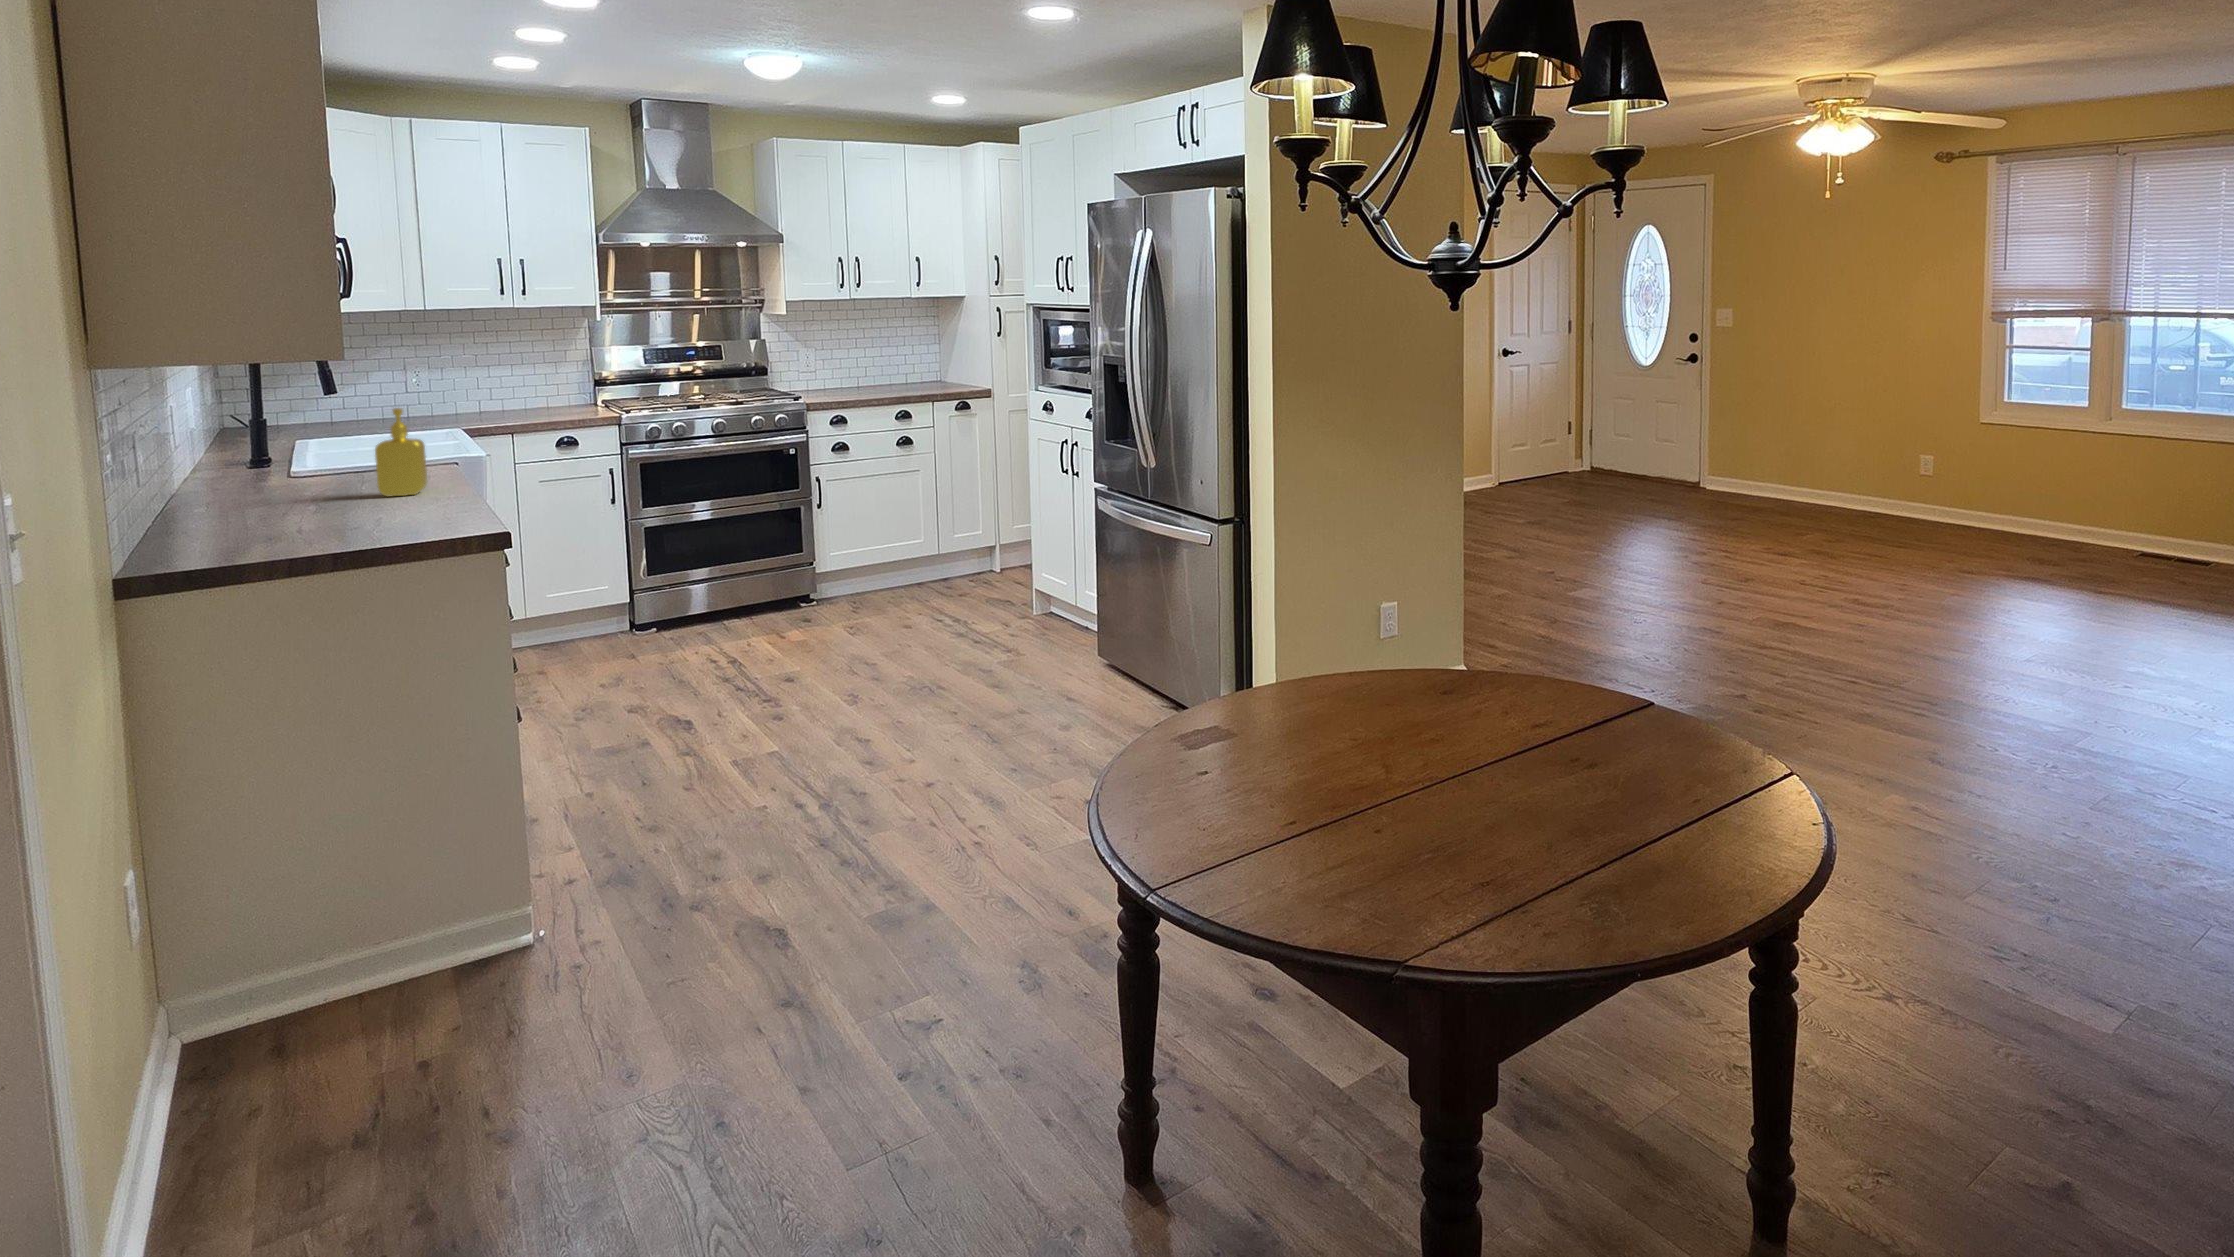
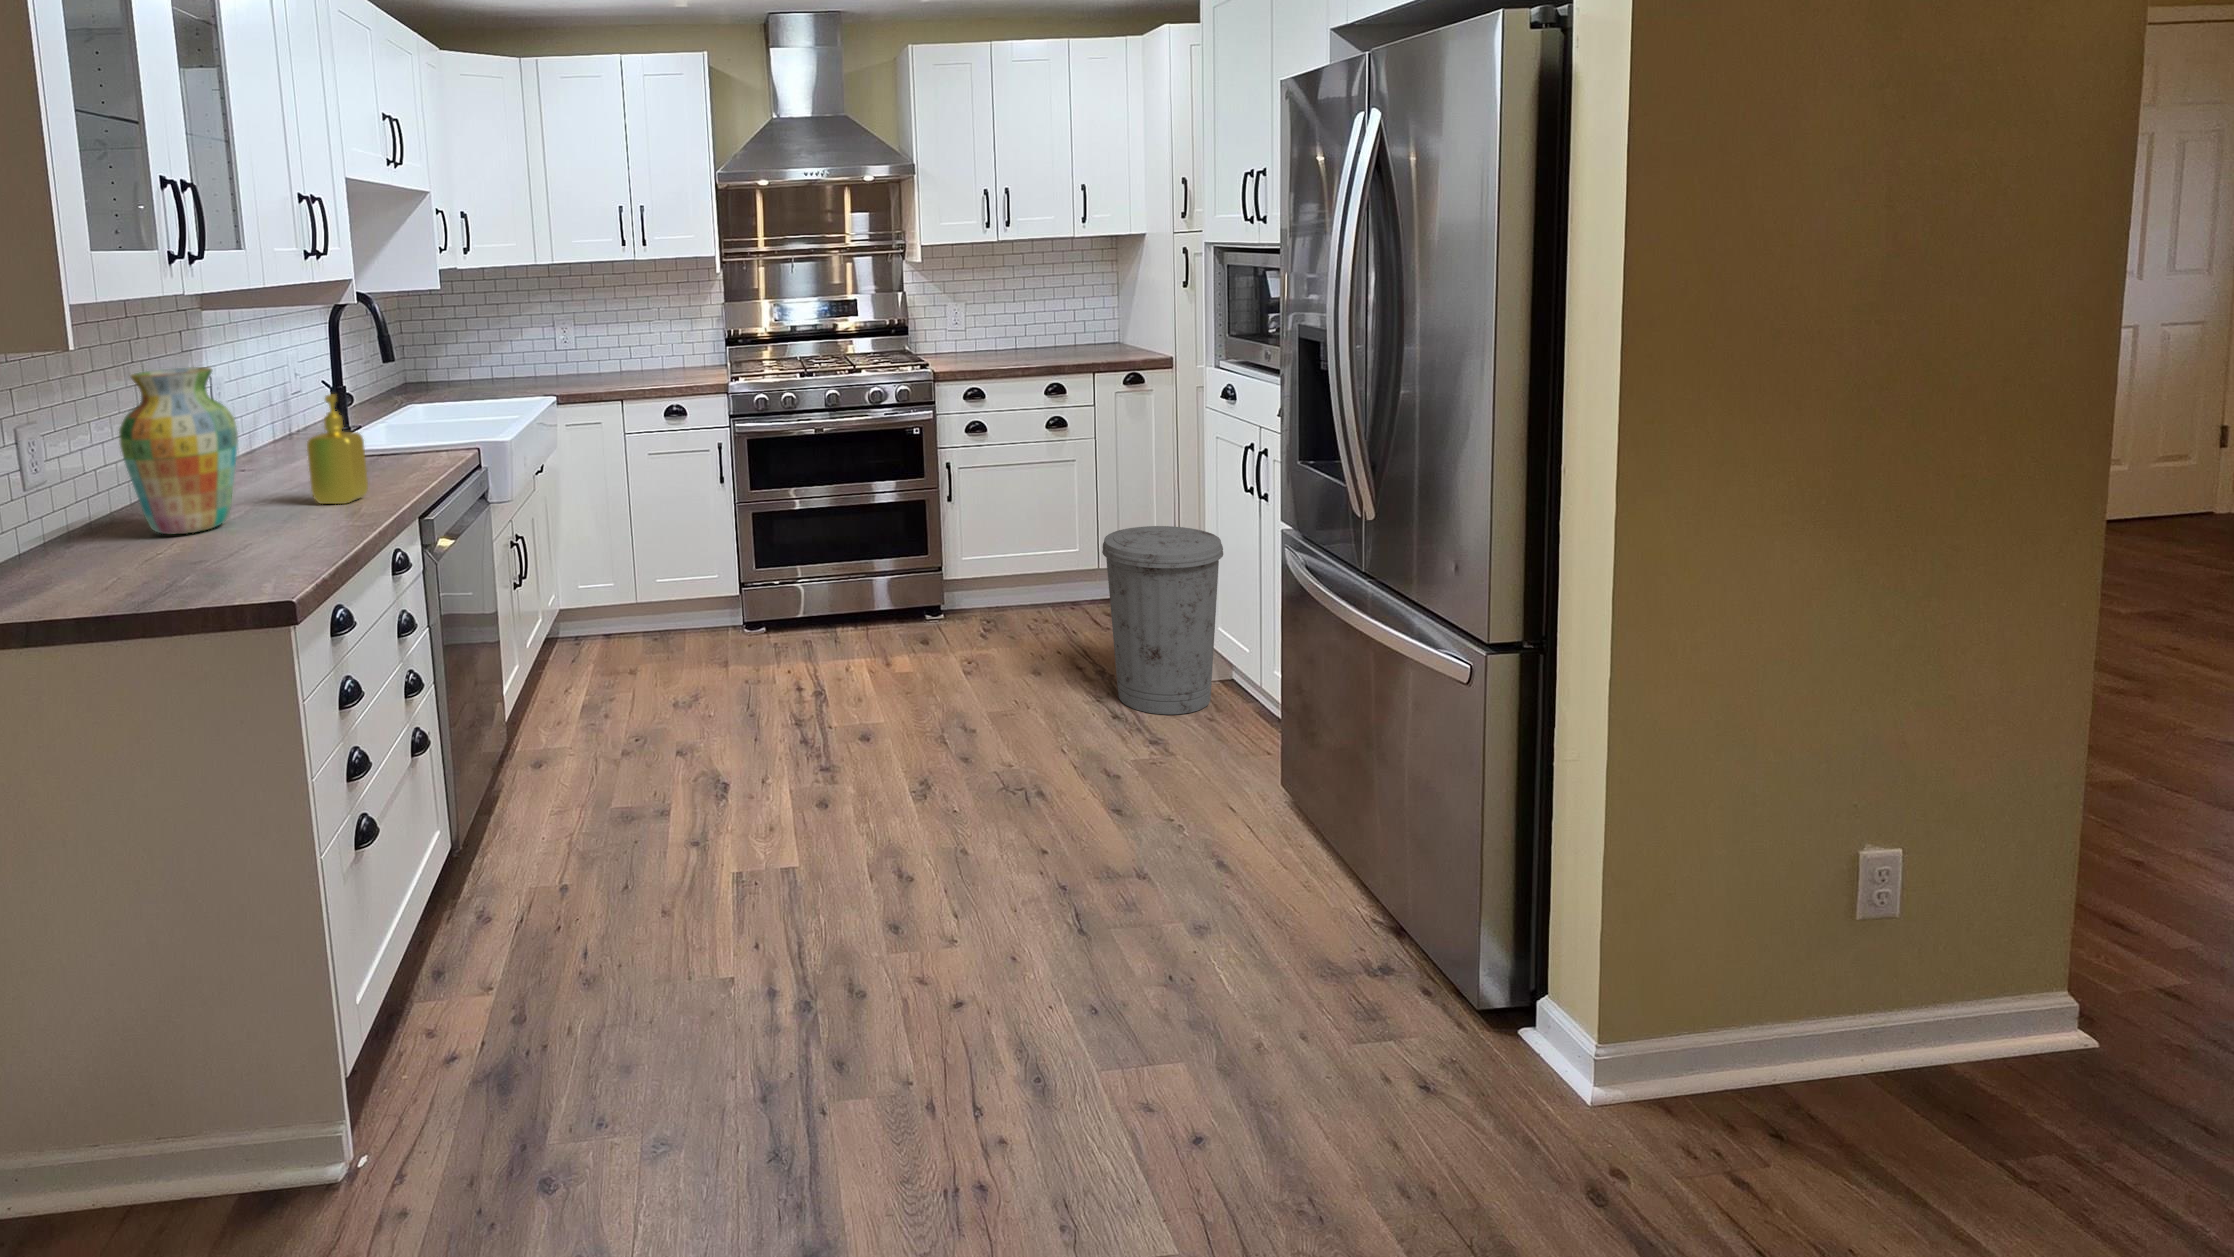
vase: none [228,385,335,520] -> present [119,367,238,534]
trash can: none [962,506,1047,637] -> present [1102,526,1223,715]

